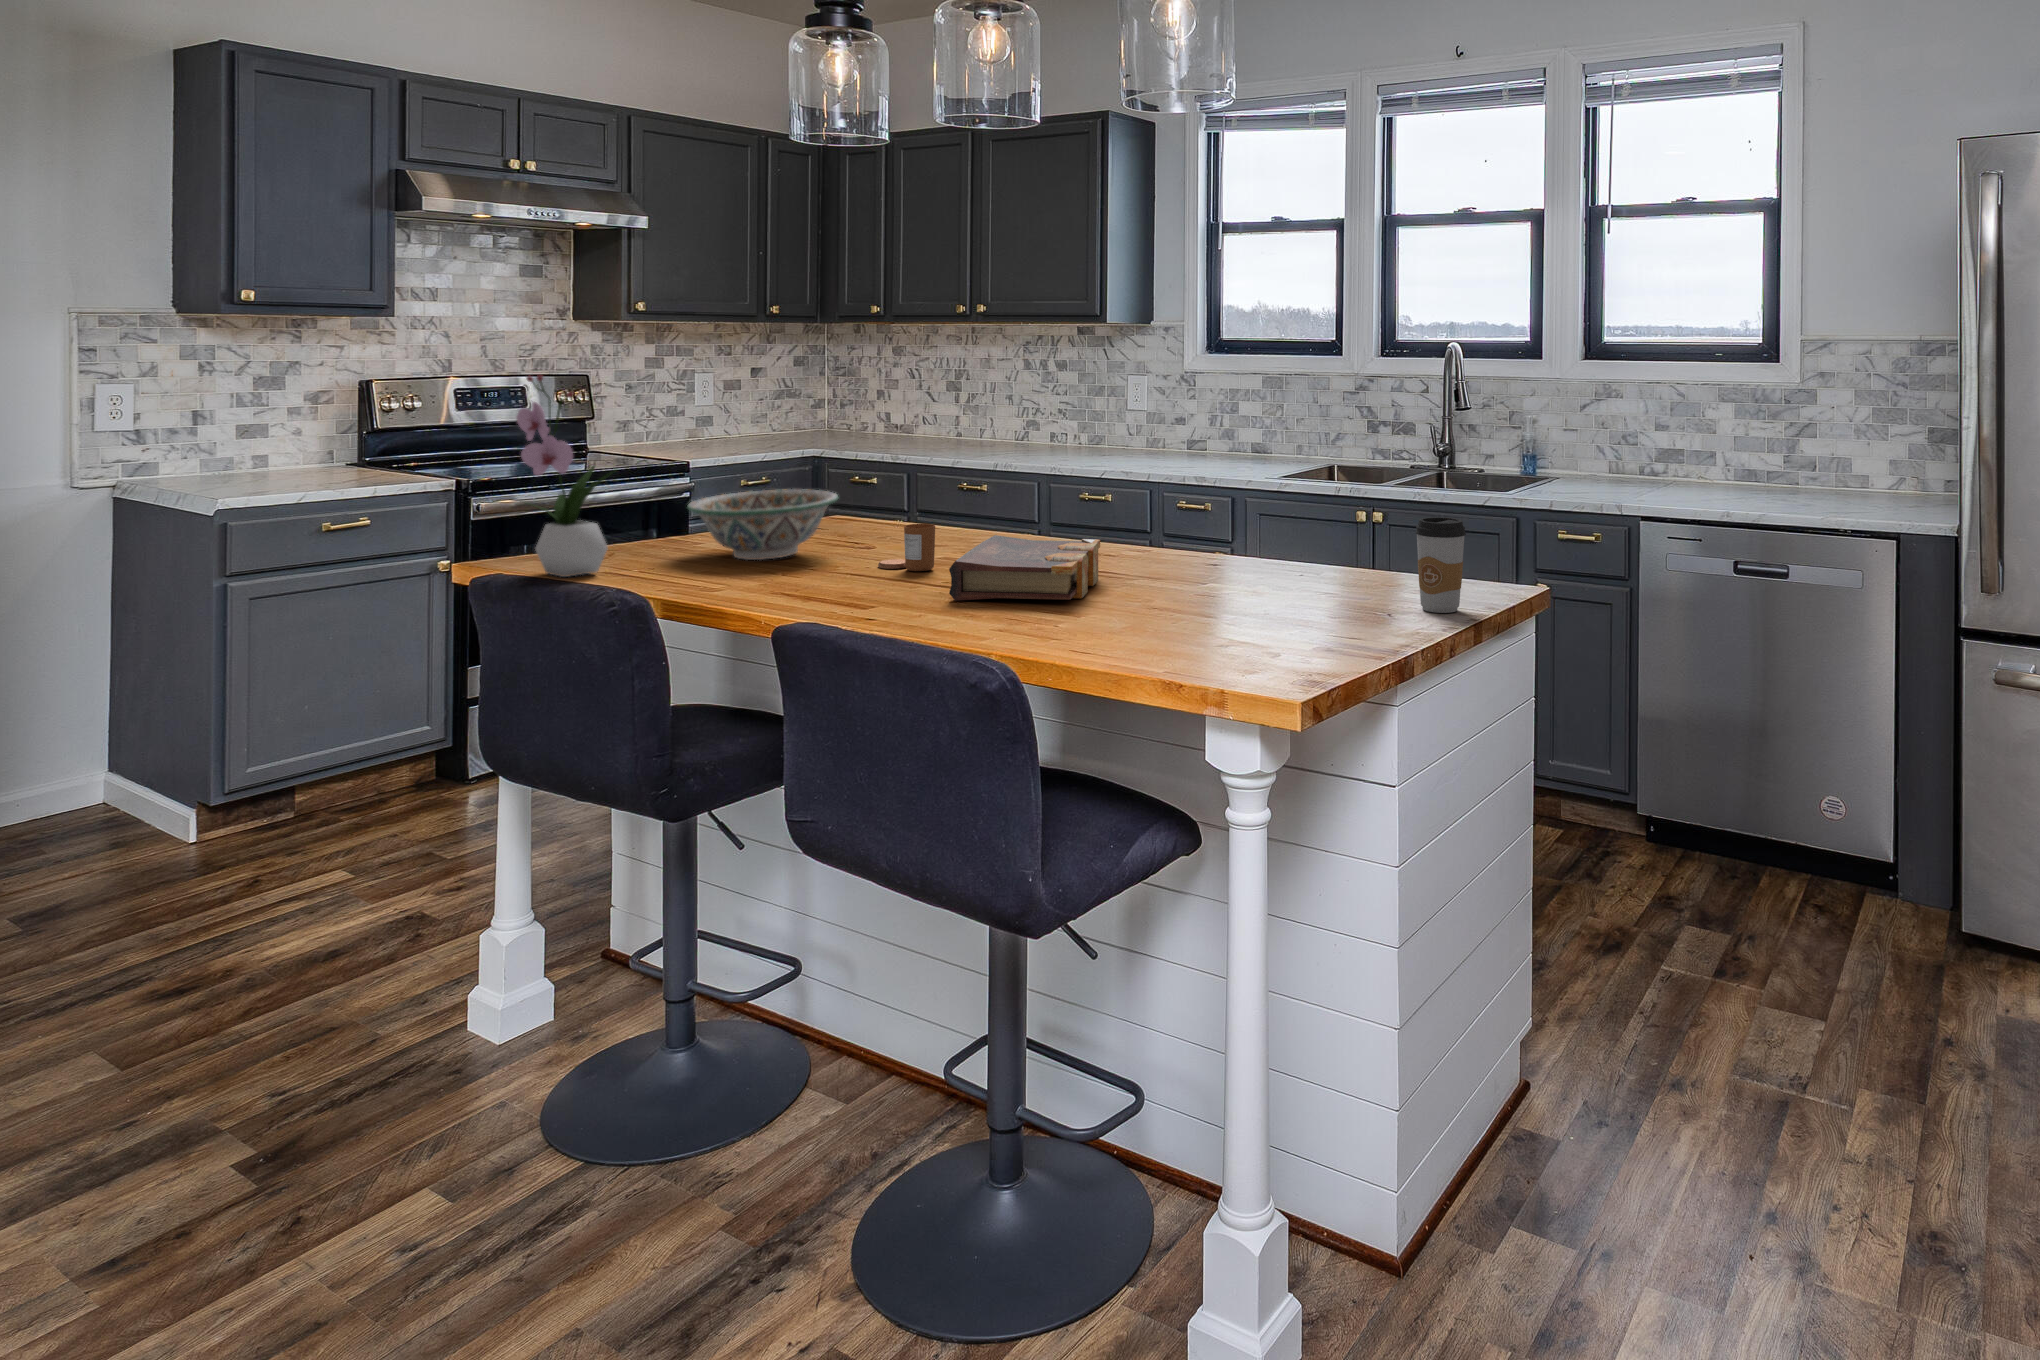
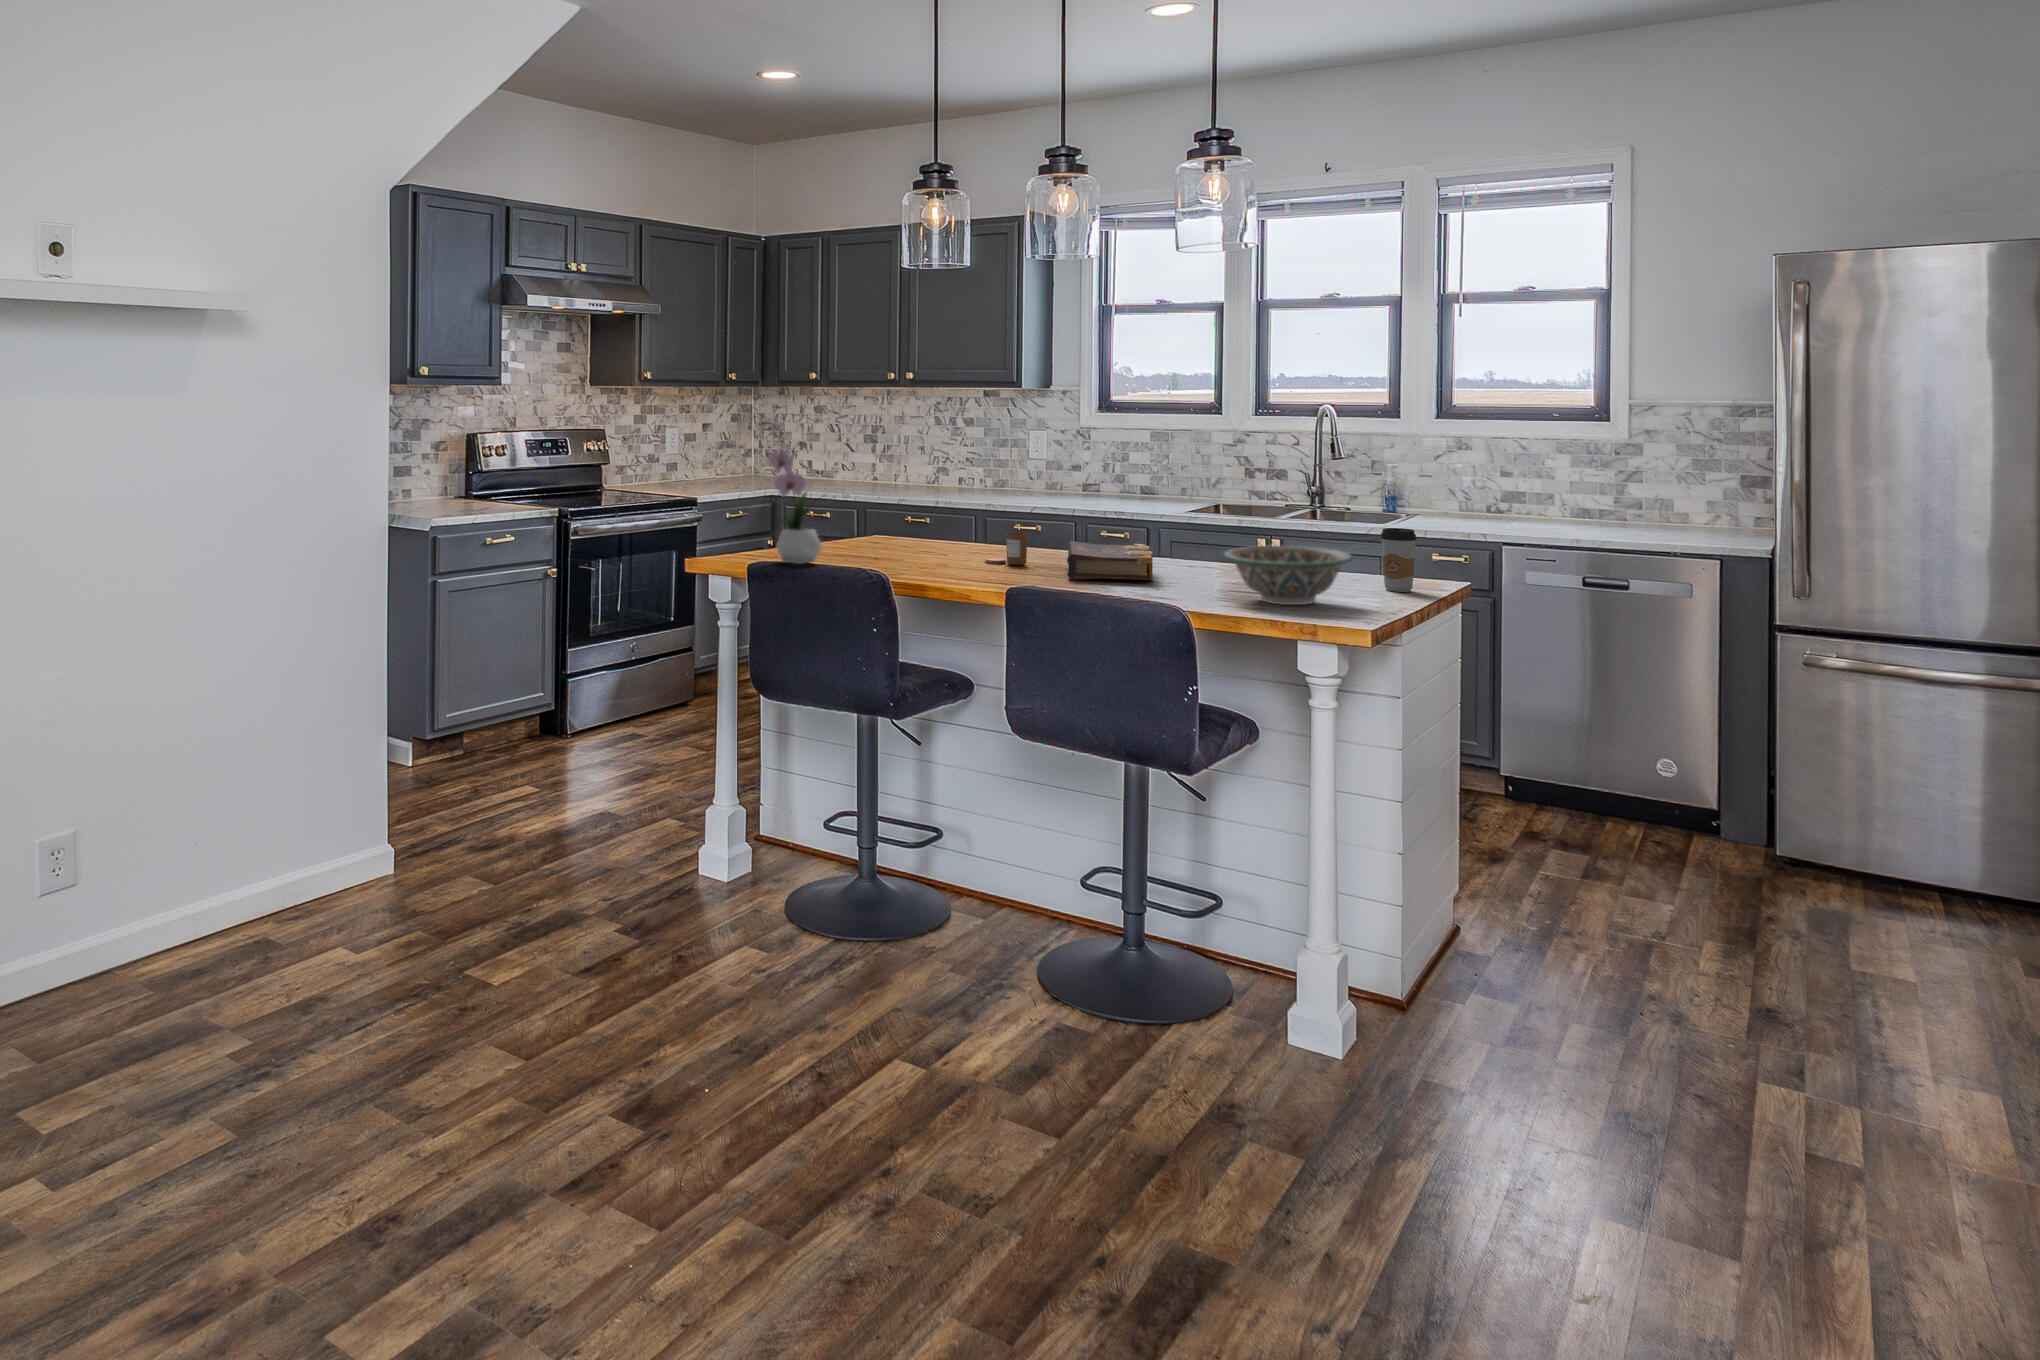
decorative bowl: present [687,489,838,560] -> present [1224,546,1352,605]

